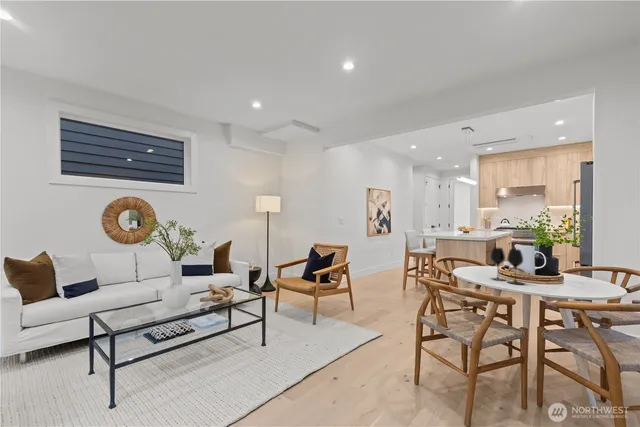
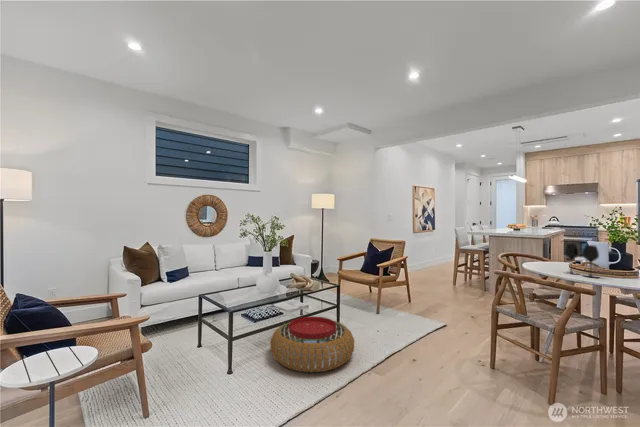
pouf: none [168,333,270,402] -> present [270,317,354,372]

